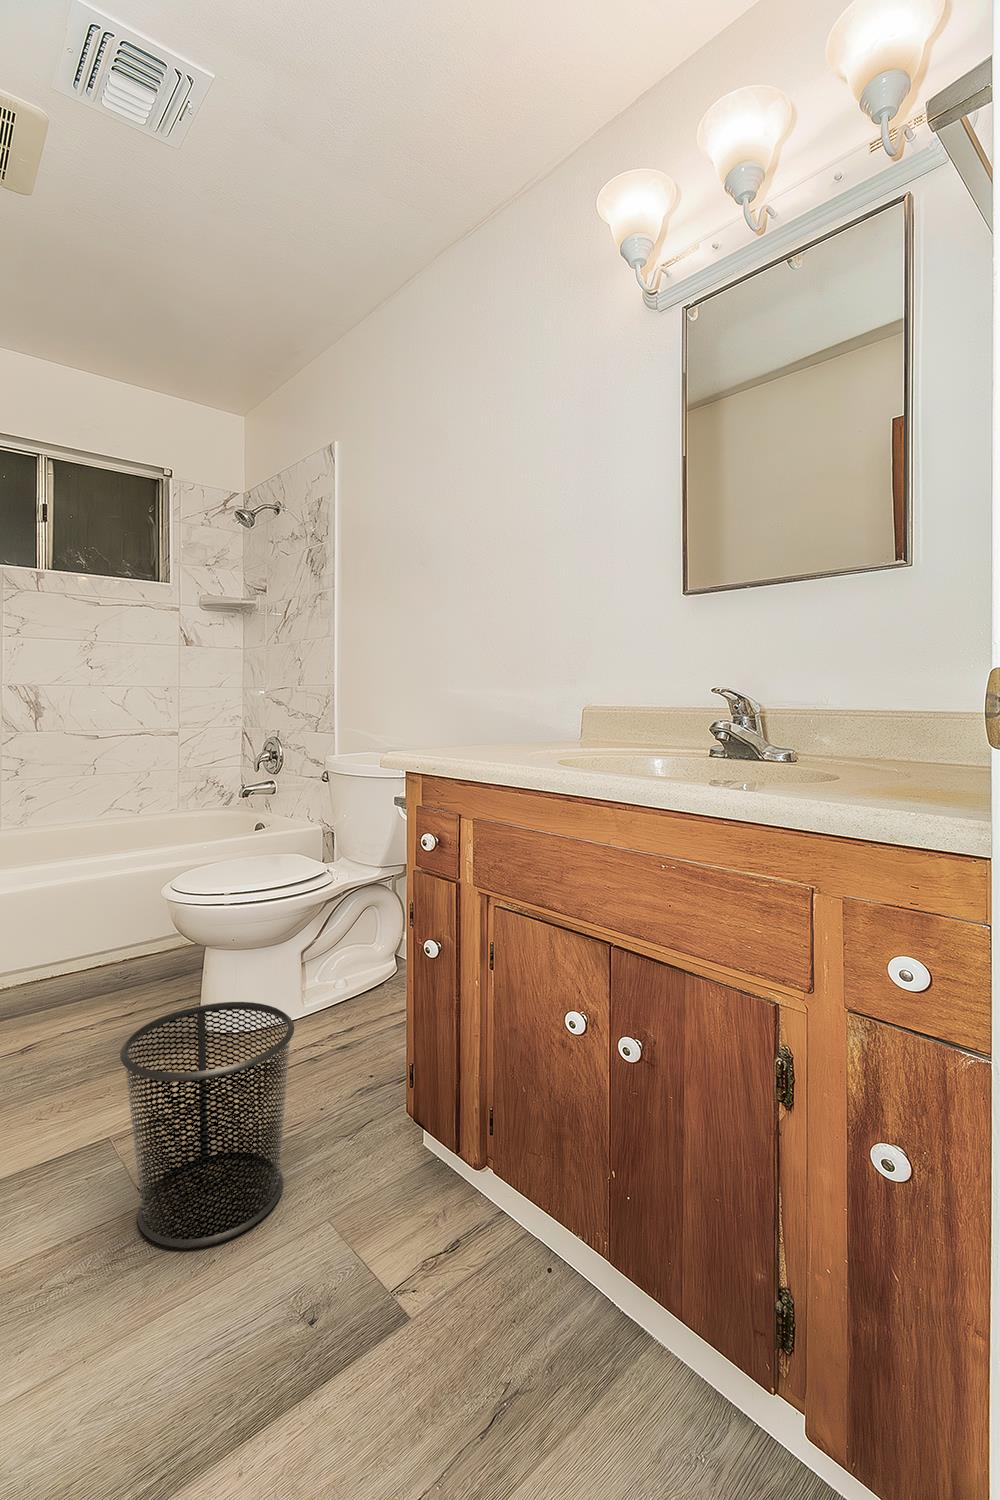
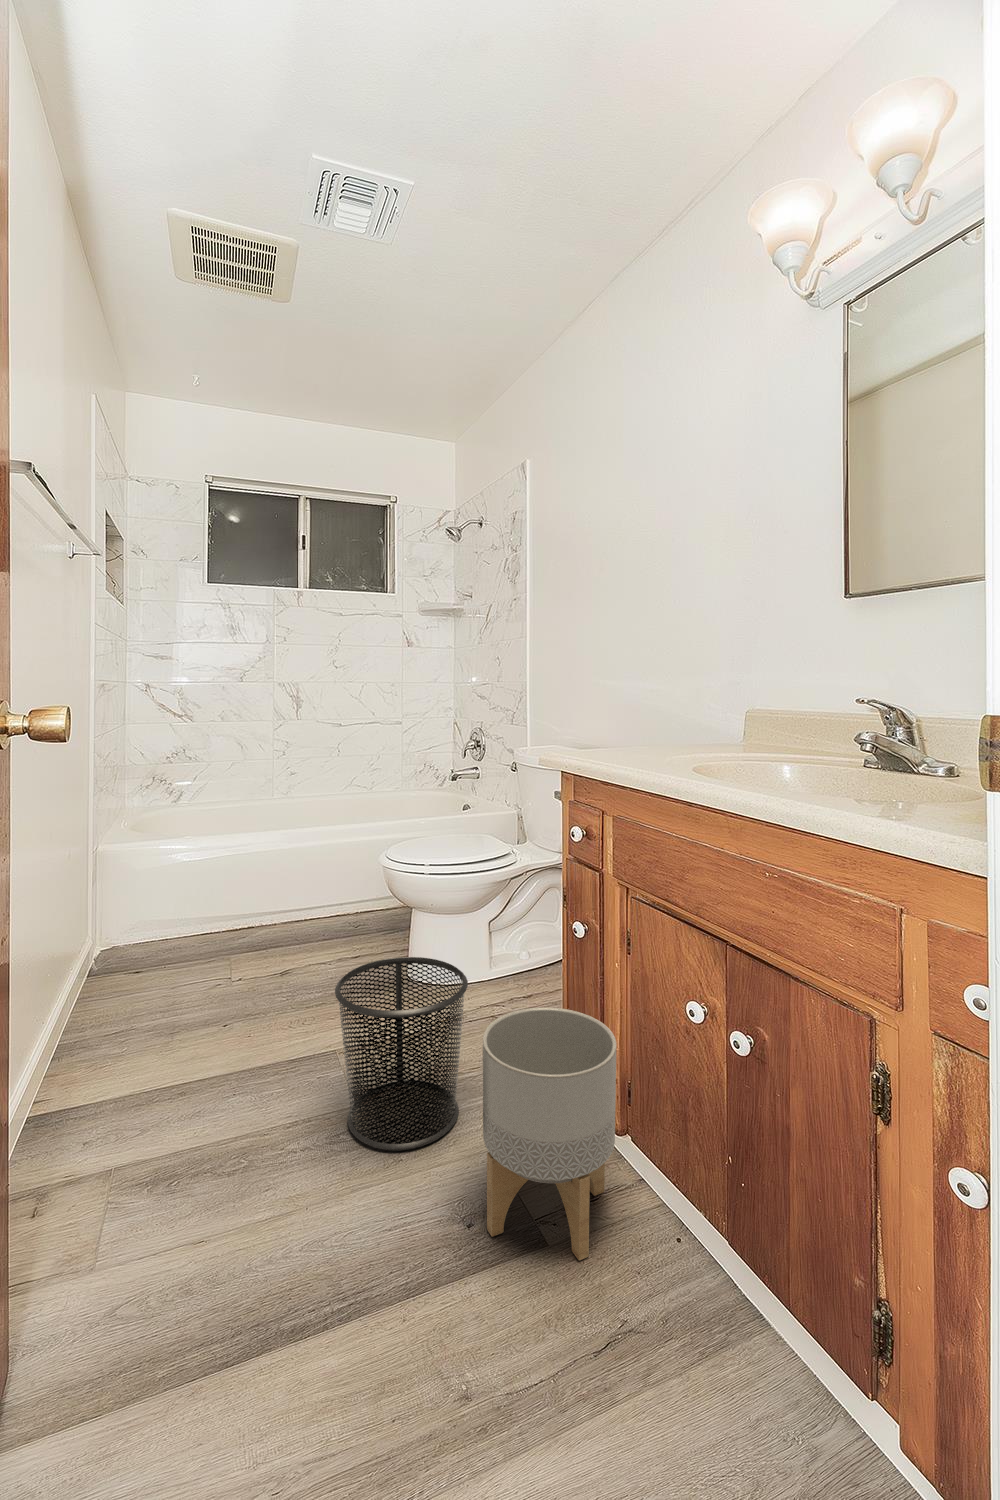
planter: none [327,1039,482,1326] -> present [483,1007,617,1261]

